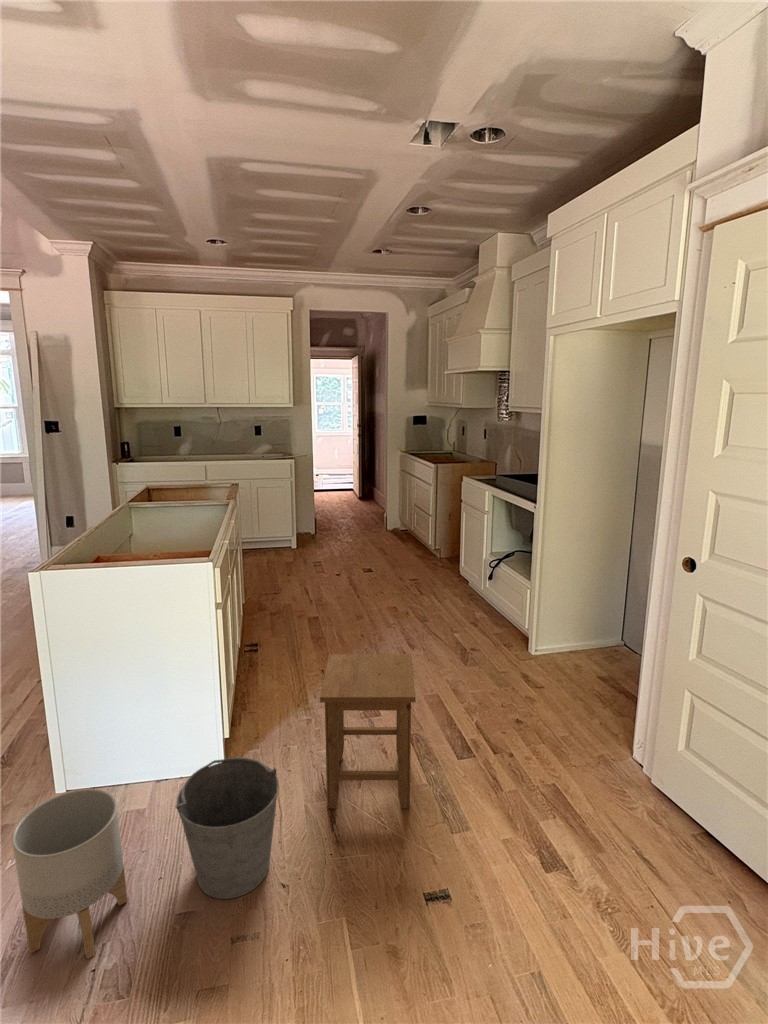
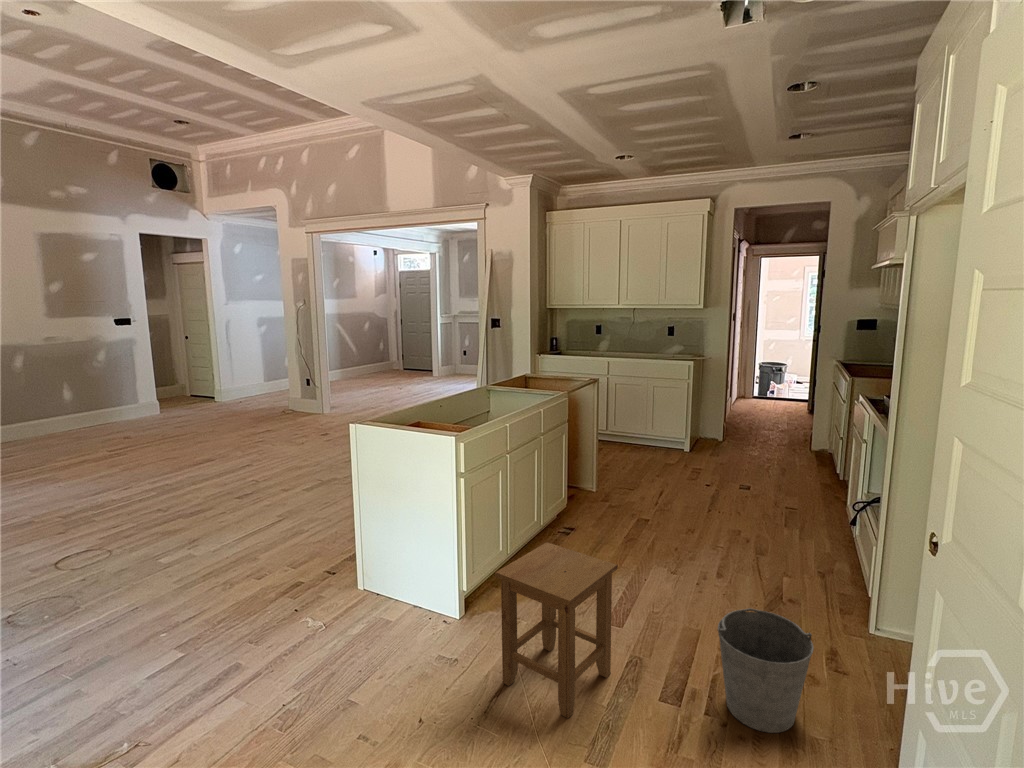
bucket: present [176,758,279,899] -> present [718,608,814,733]
planter: present [12,788,127,959] -> none [261,577,335,696]

